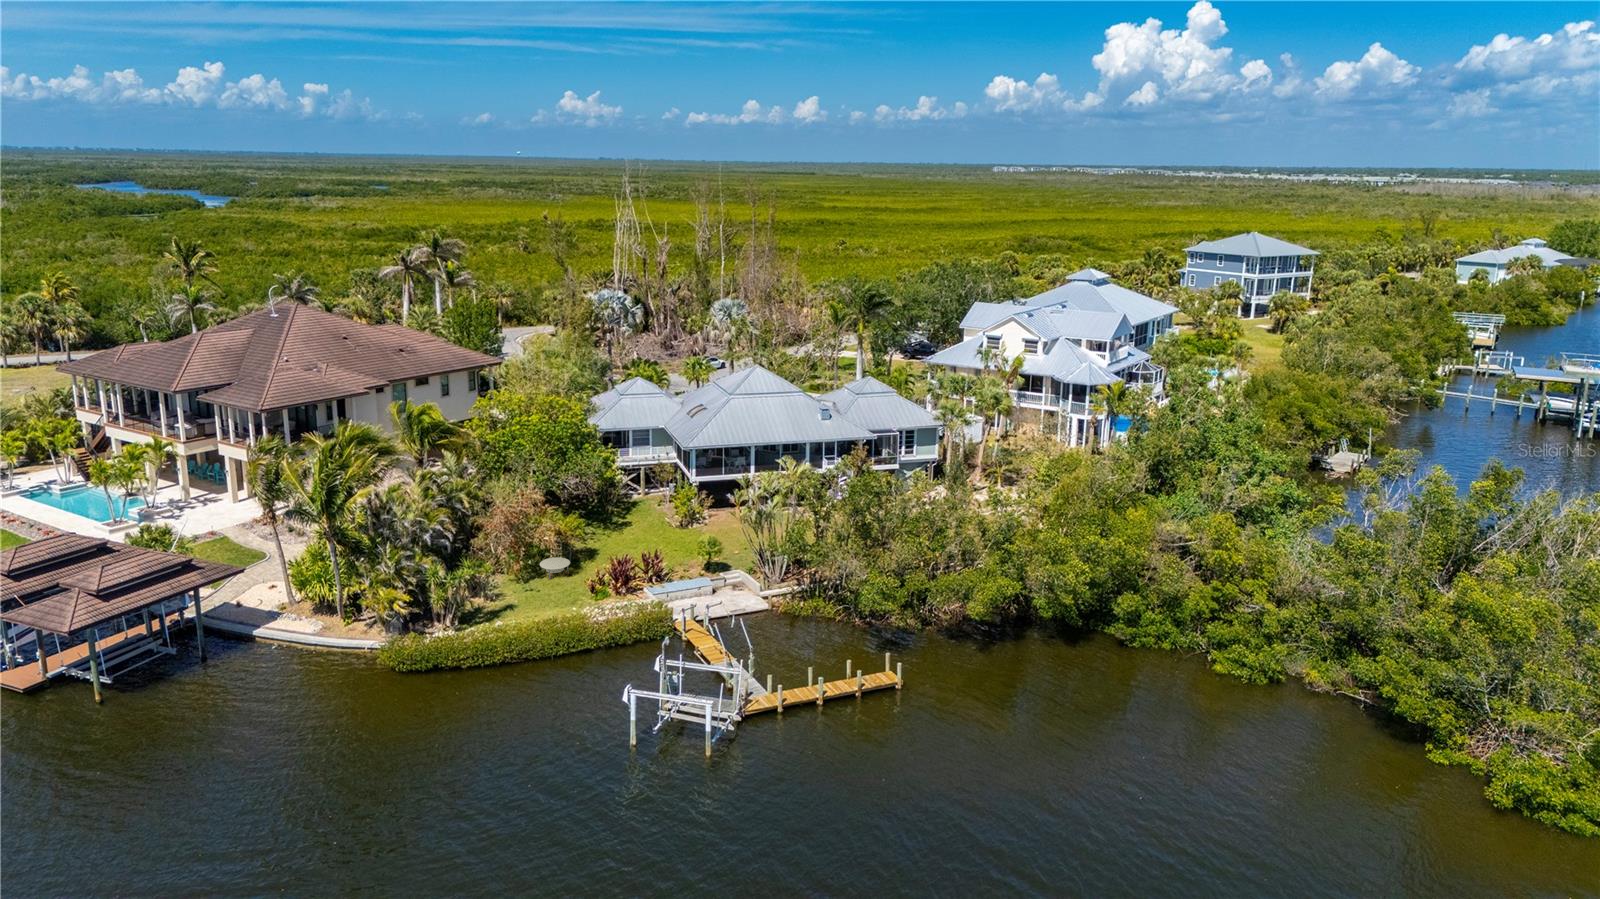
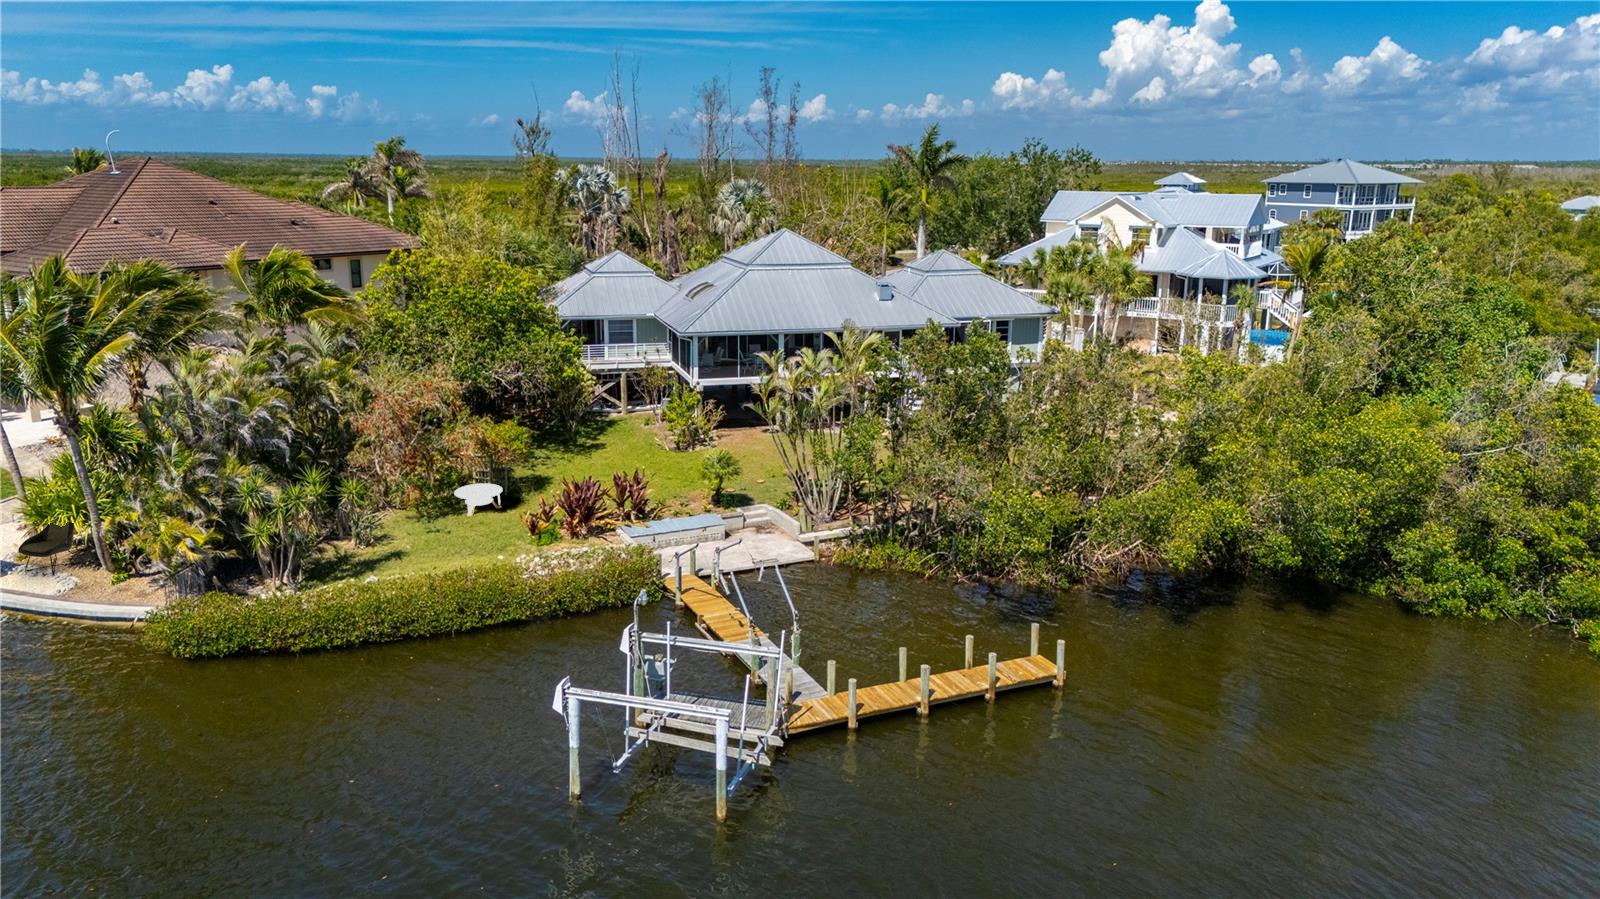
lounge chair: none [288,585,323,621] -> present [18,522,84,575]

